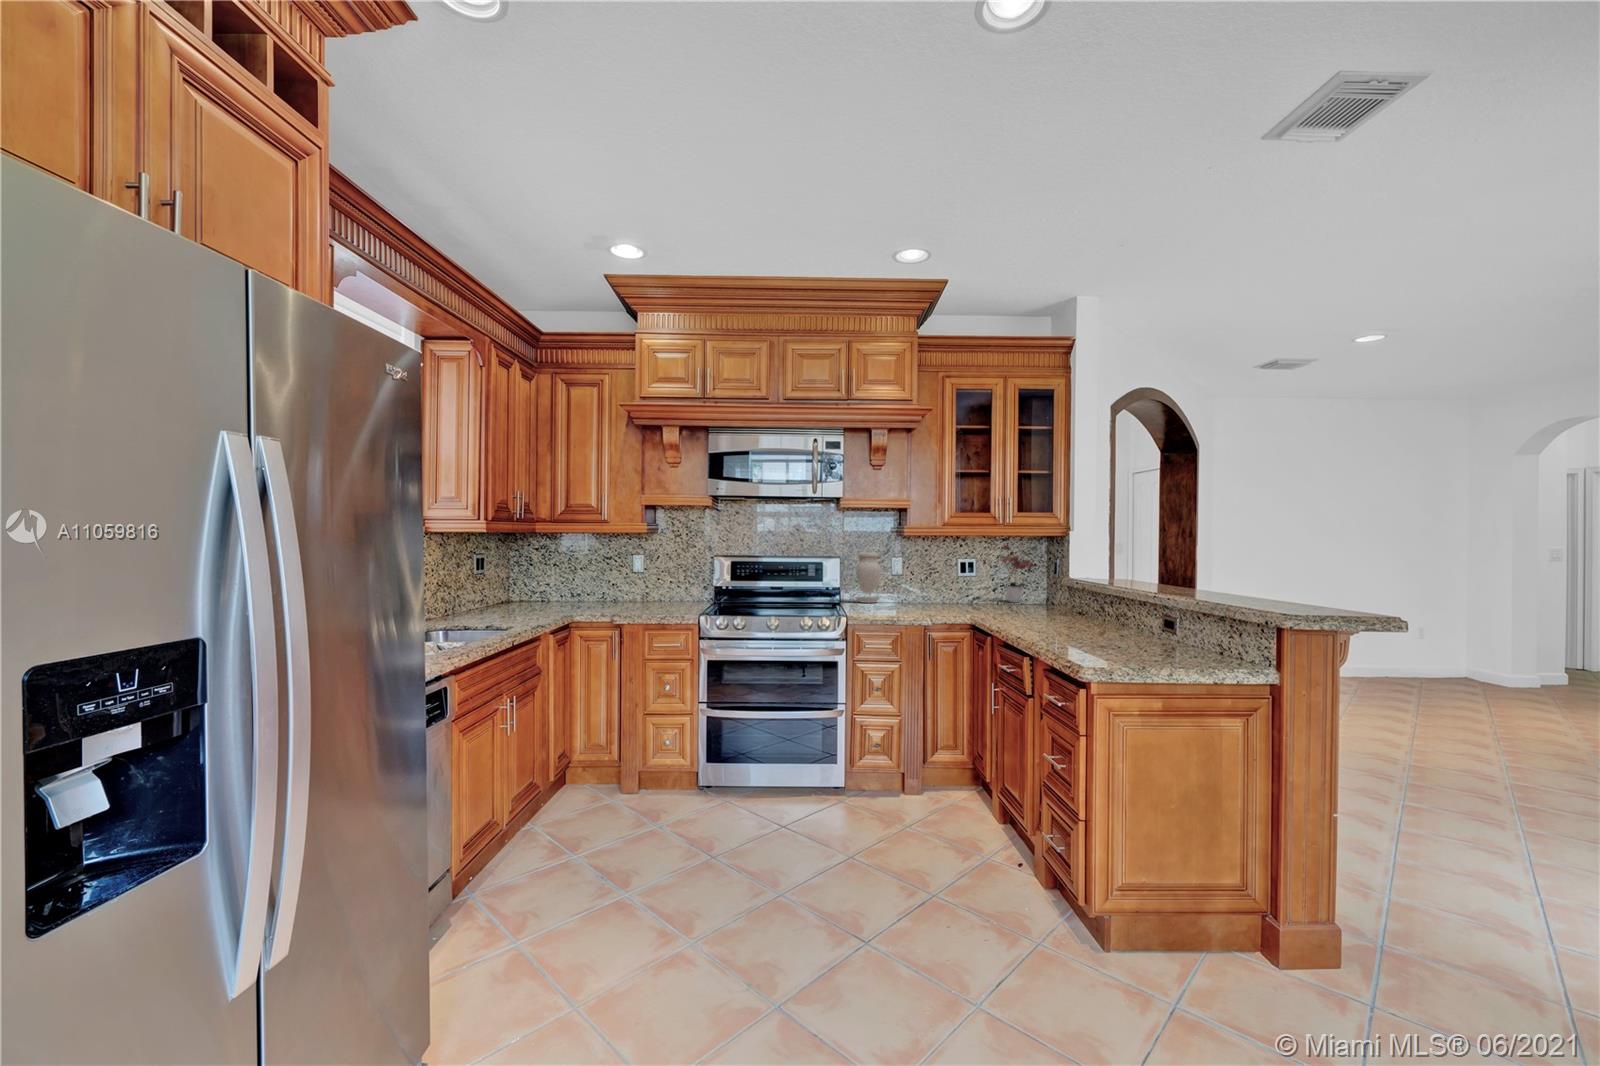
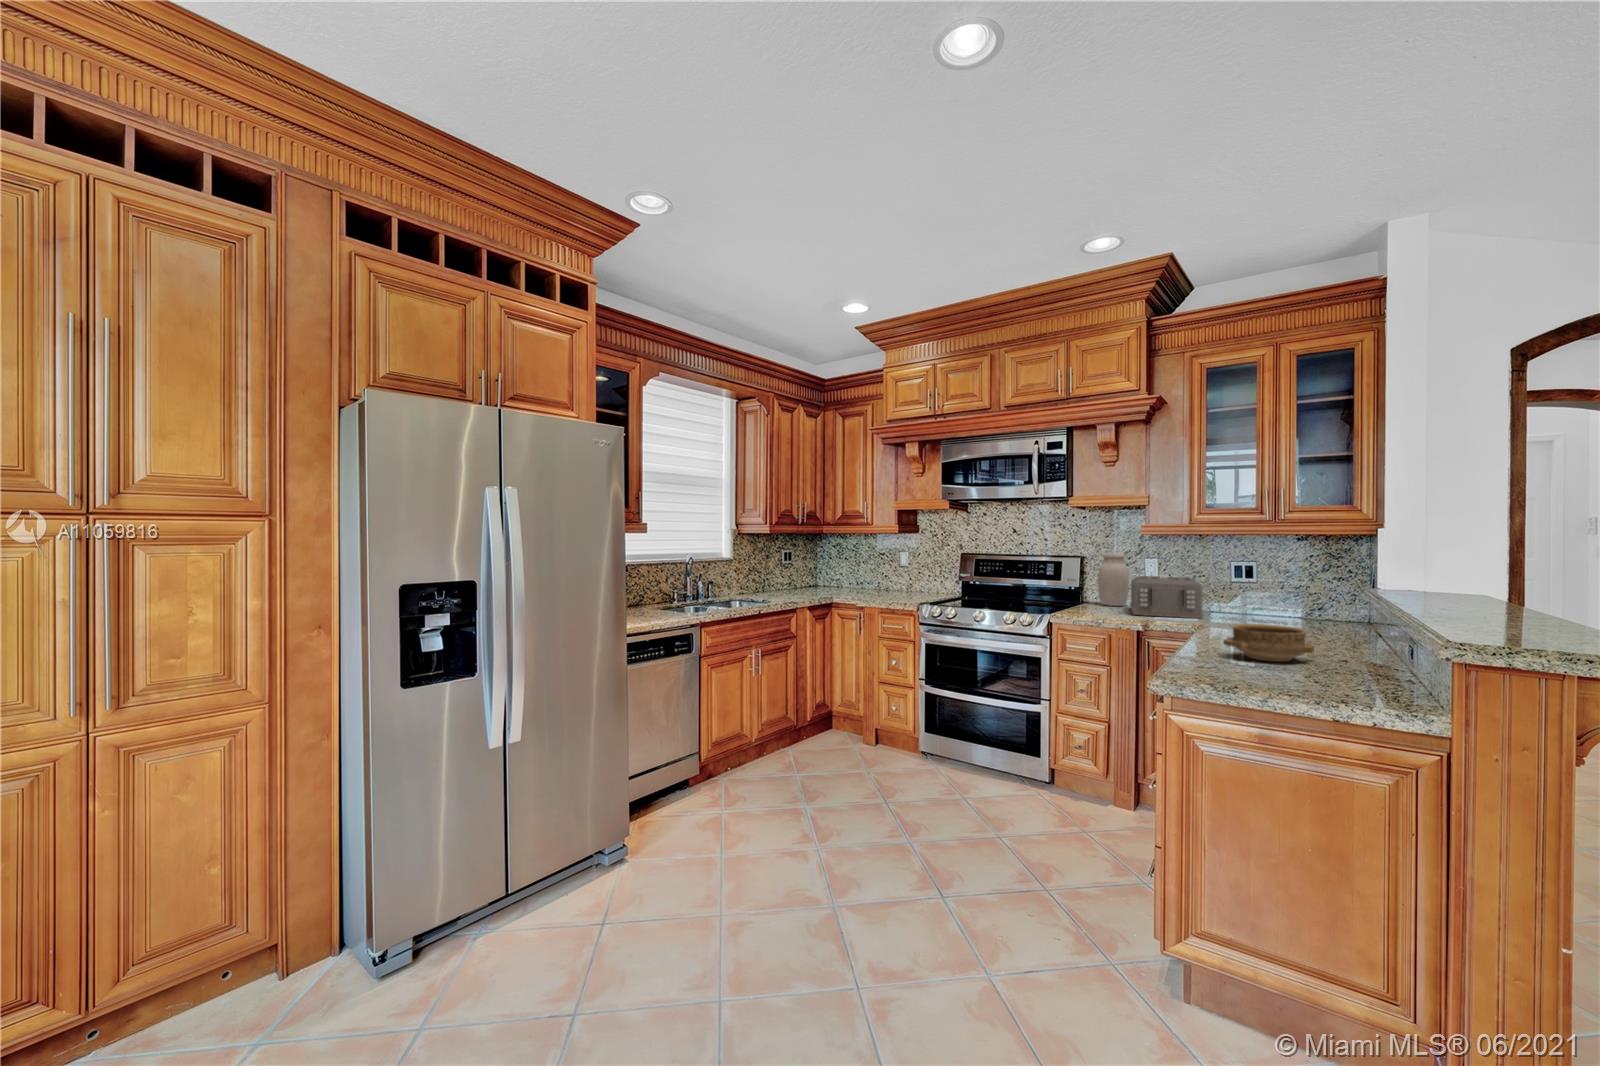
flower arrangement: present [997,545,1034,602] -> none [1276,544,1340,618]
toaster: none [889,573,962,610] -> present [1130,576,1203,618]
ceramic bowl: none [1069,611,1135,642] -> present [1223,624,1314,662]

